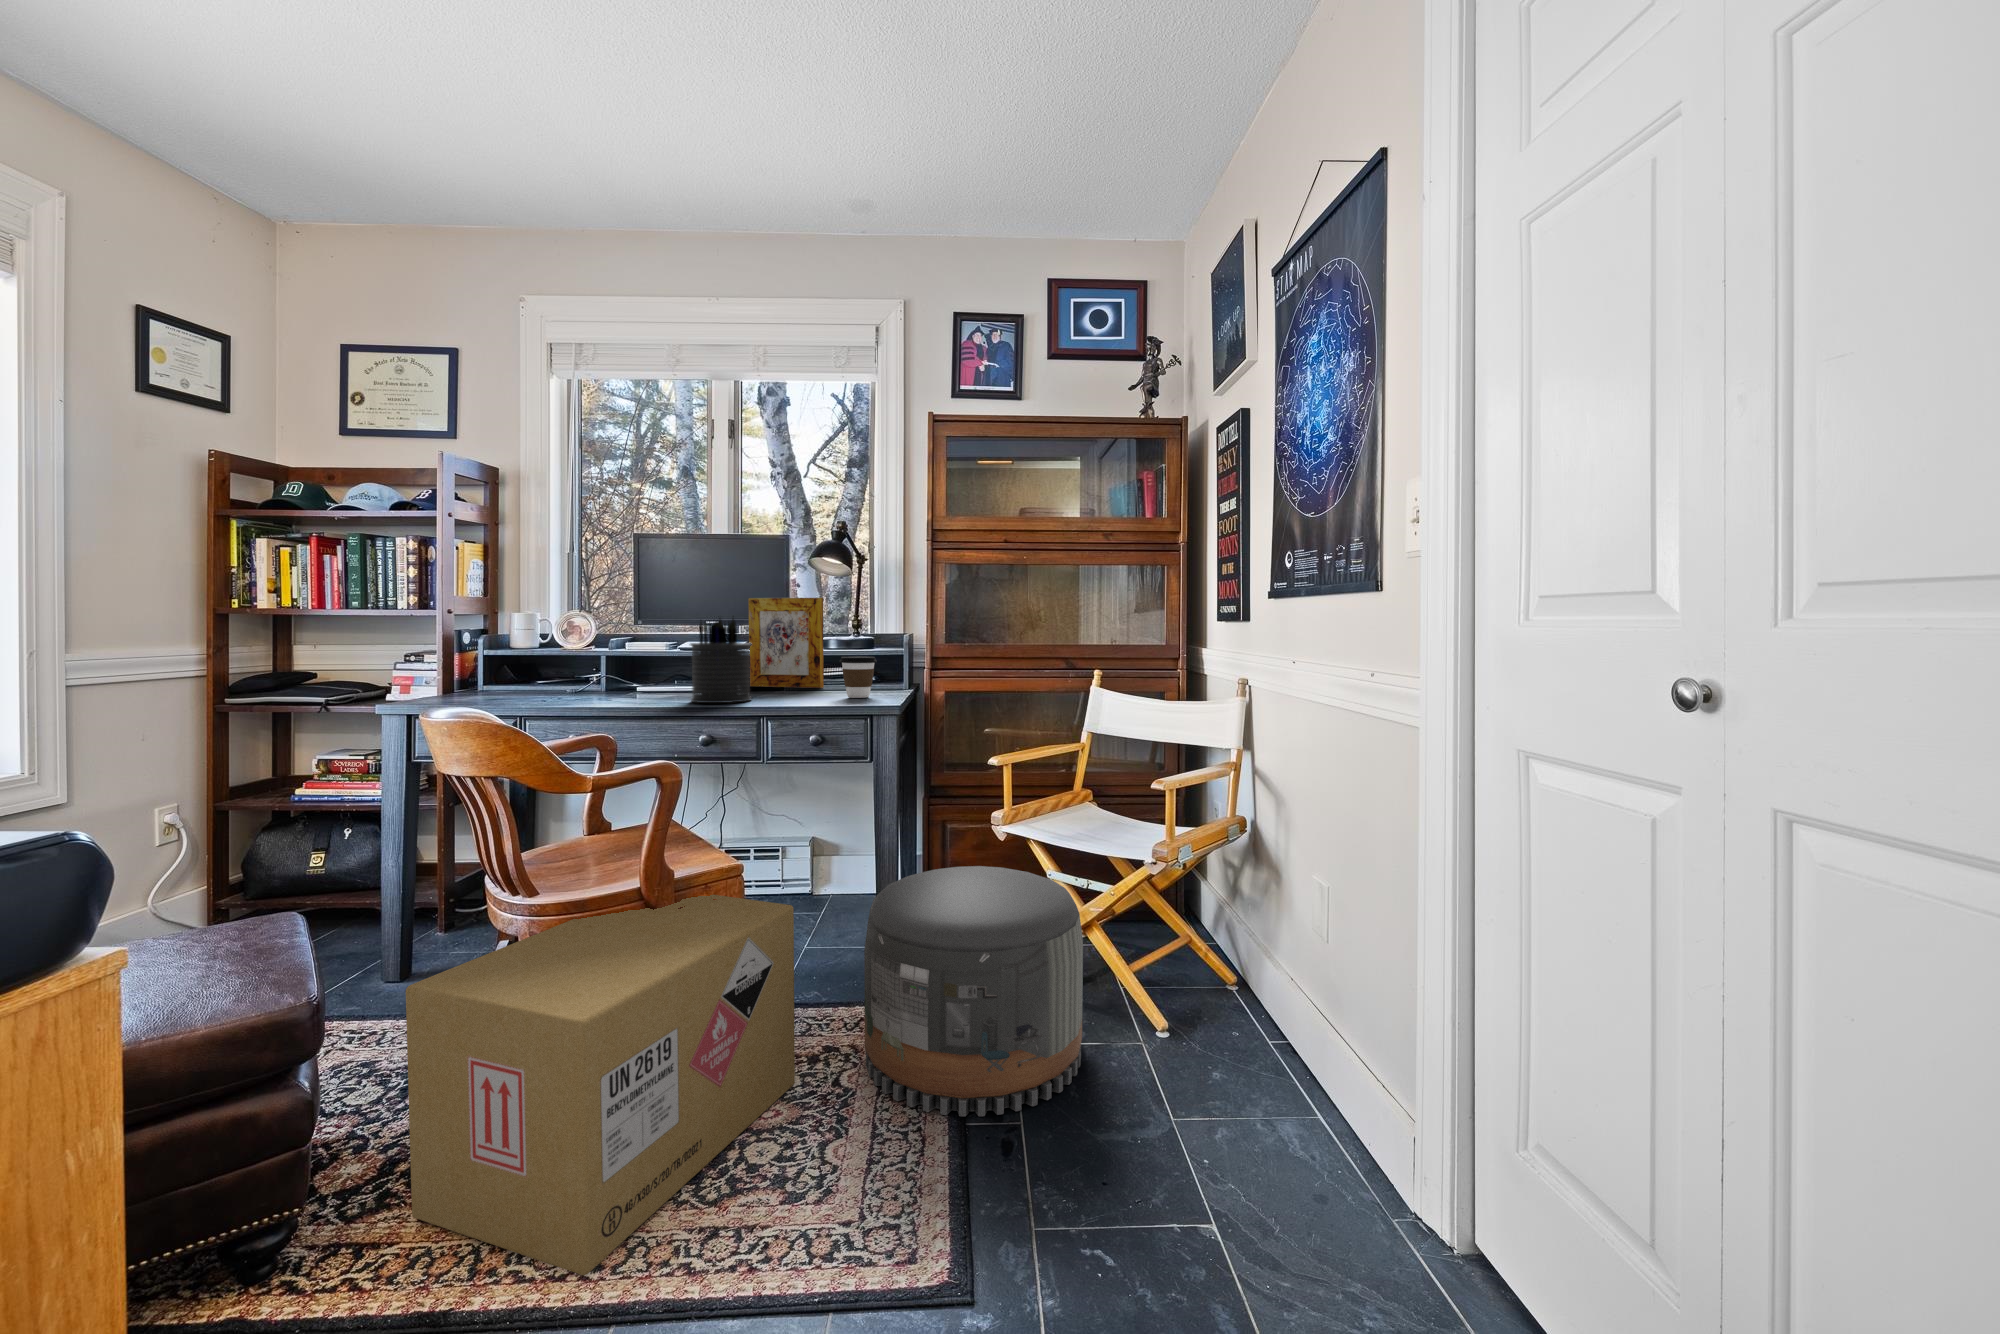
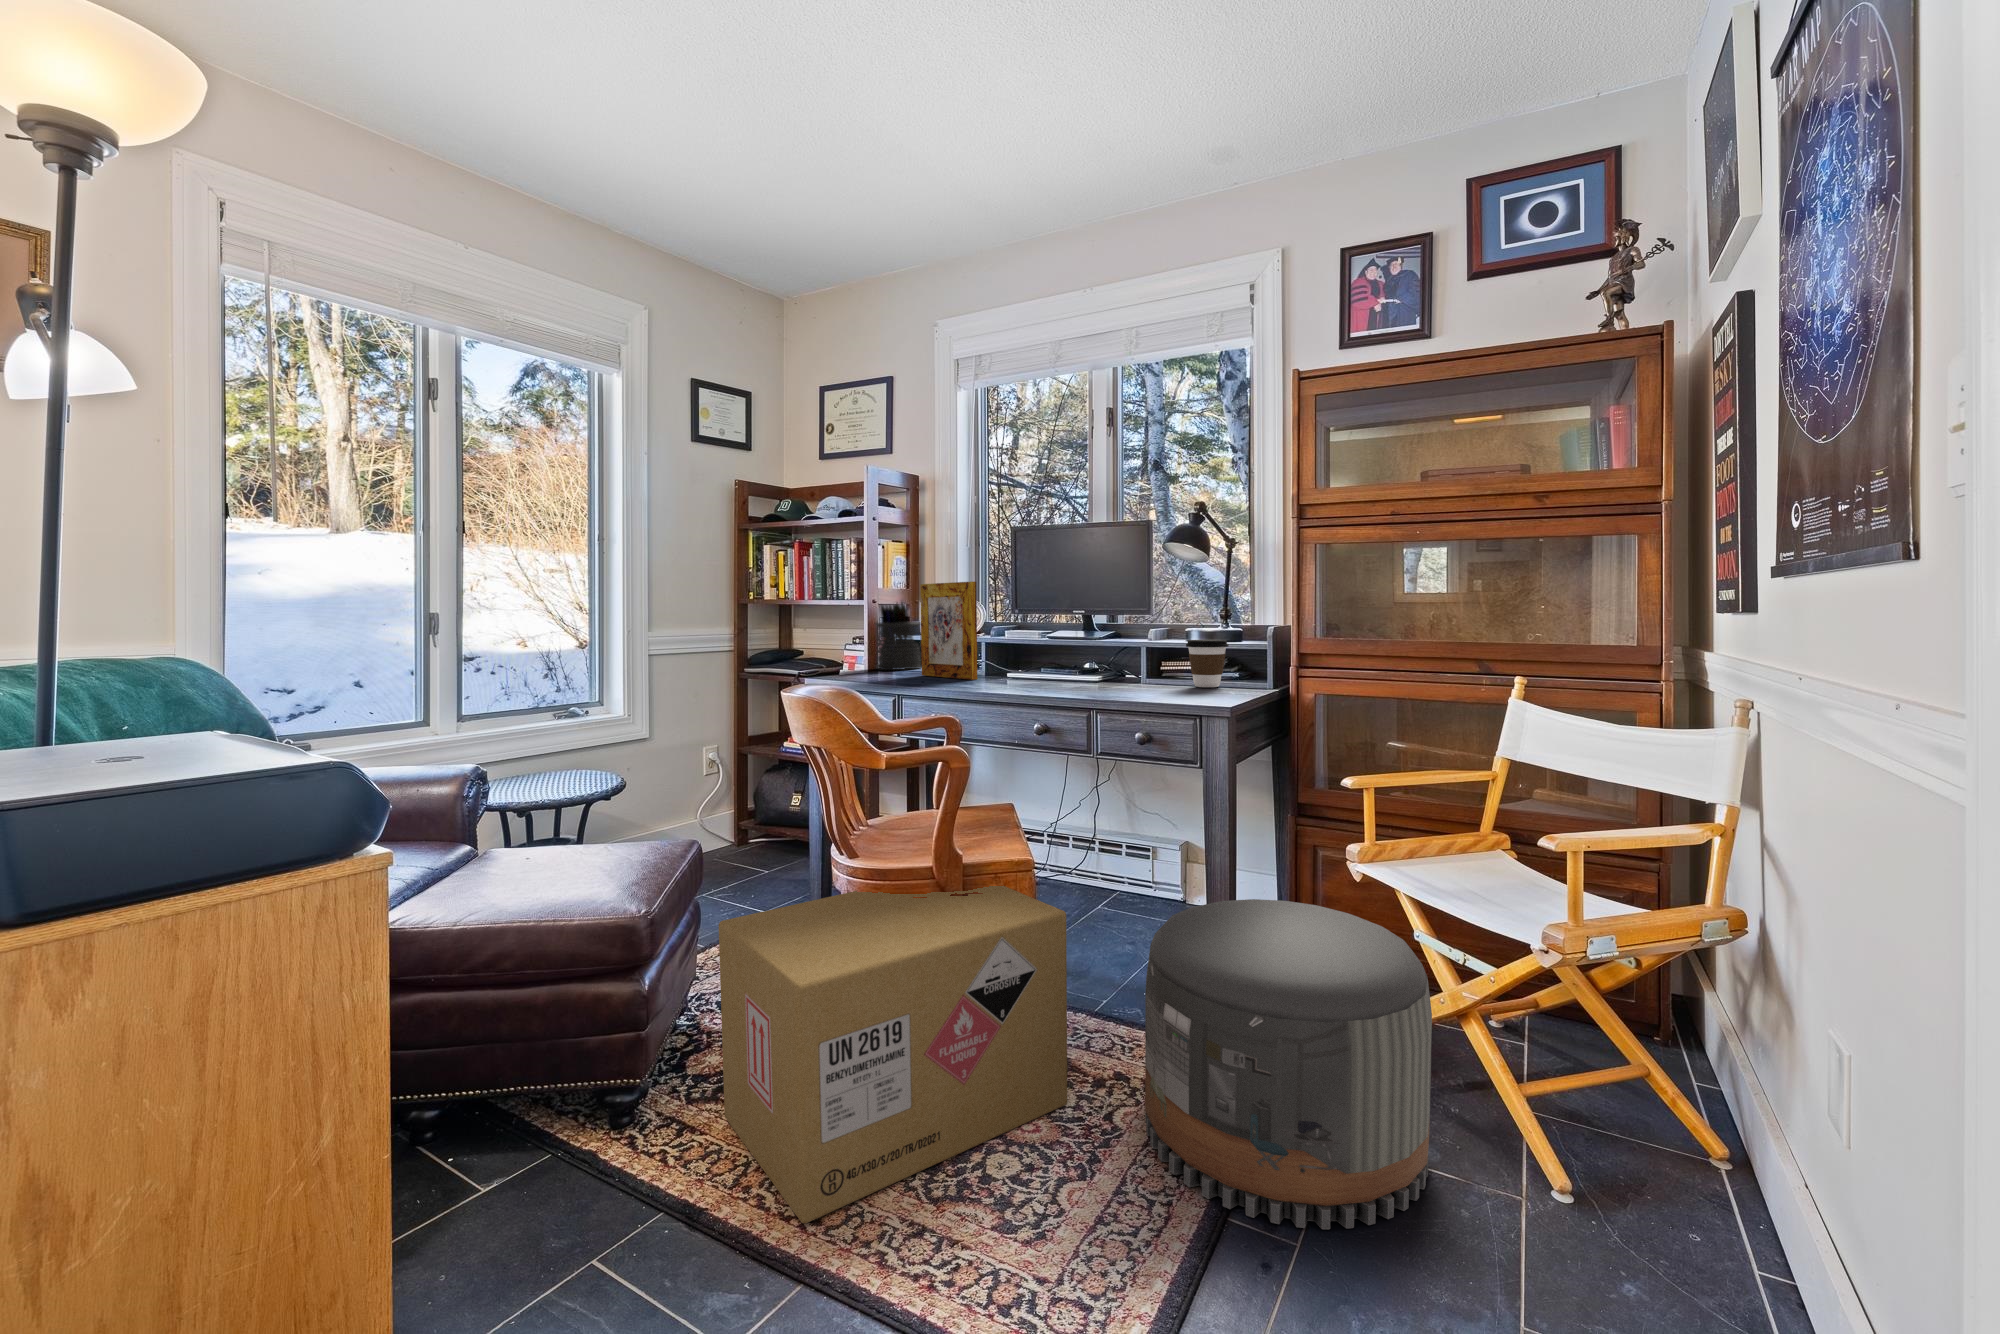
picture frame: present [749,598,824,688] -> present [920,581,977,680]
pen holder: present [690,618,751,703] -> present [876,603,921,670]

